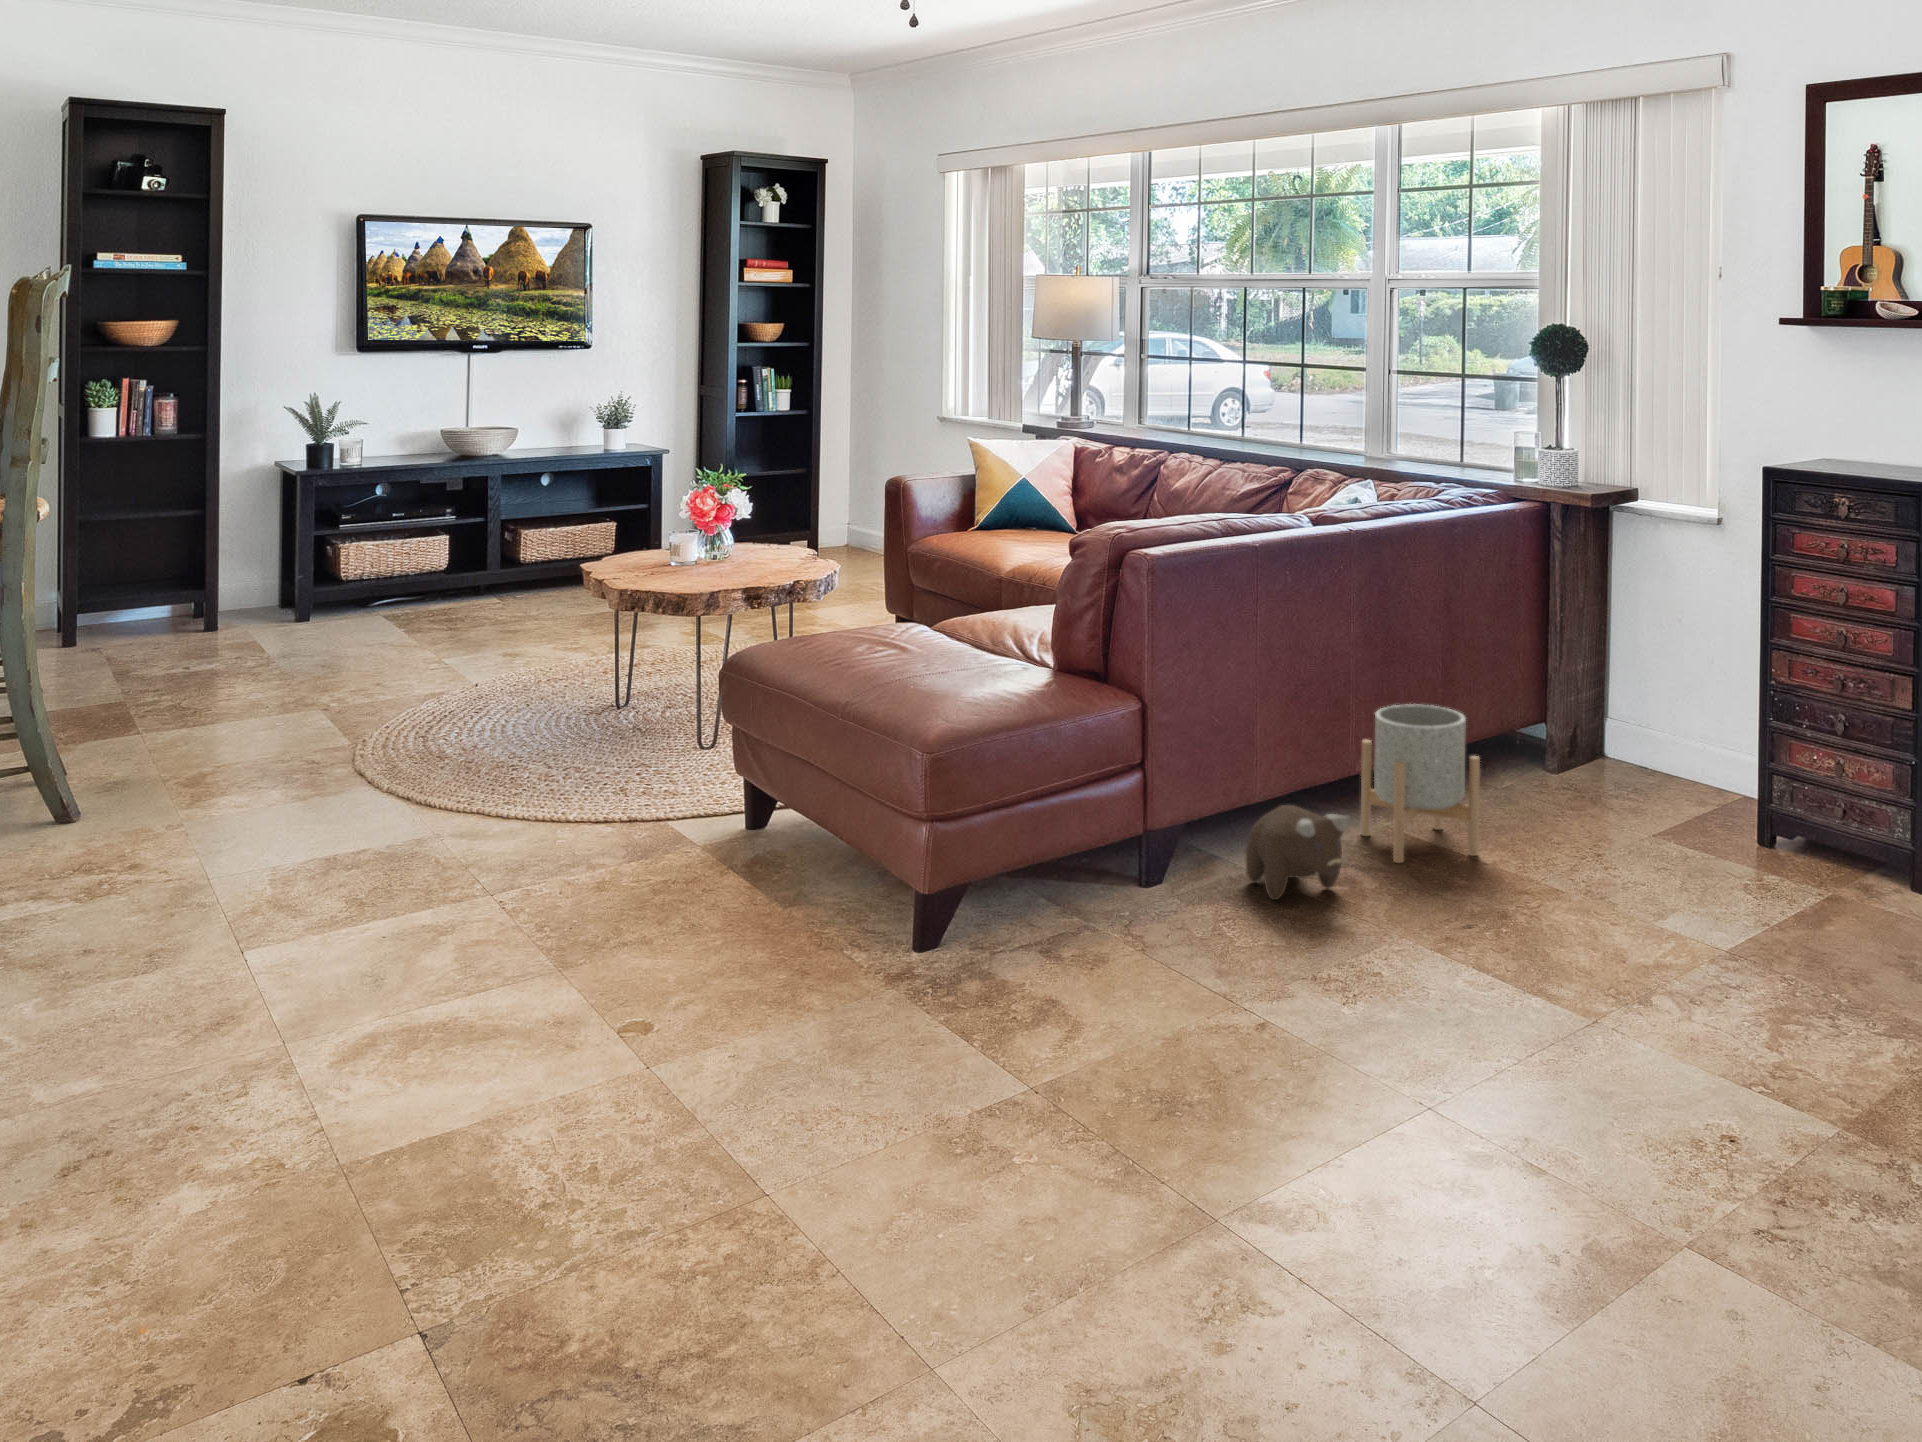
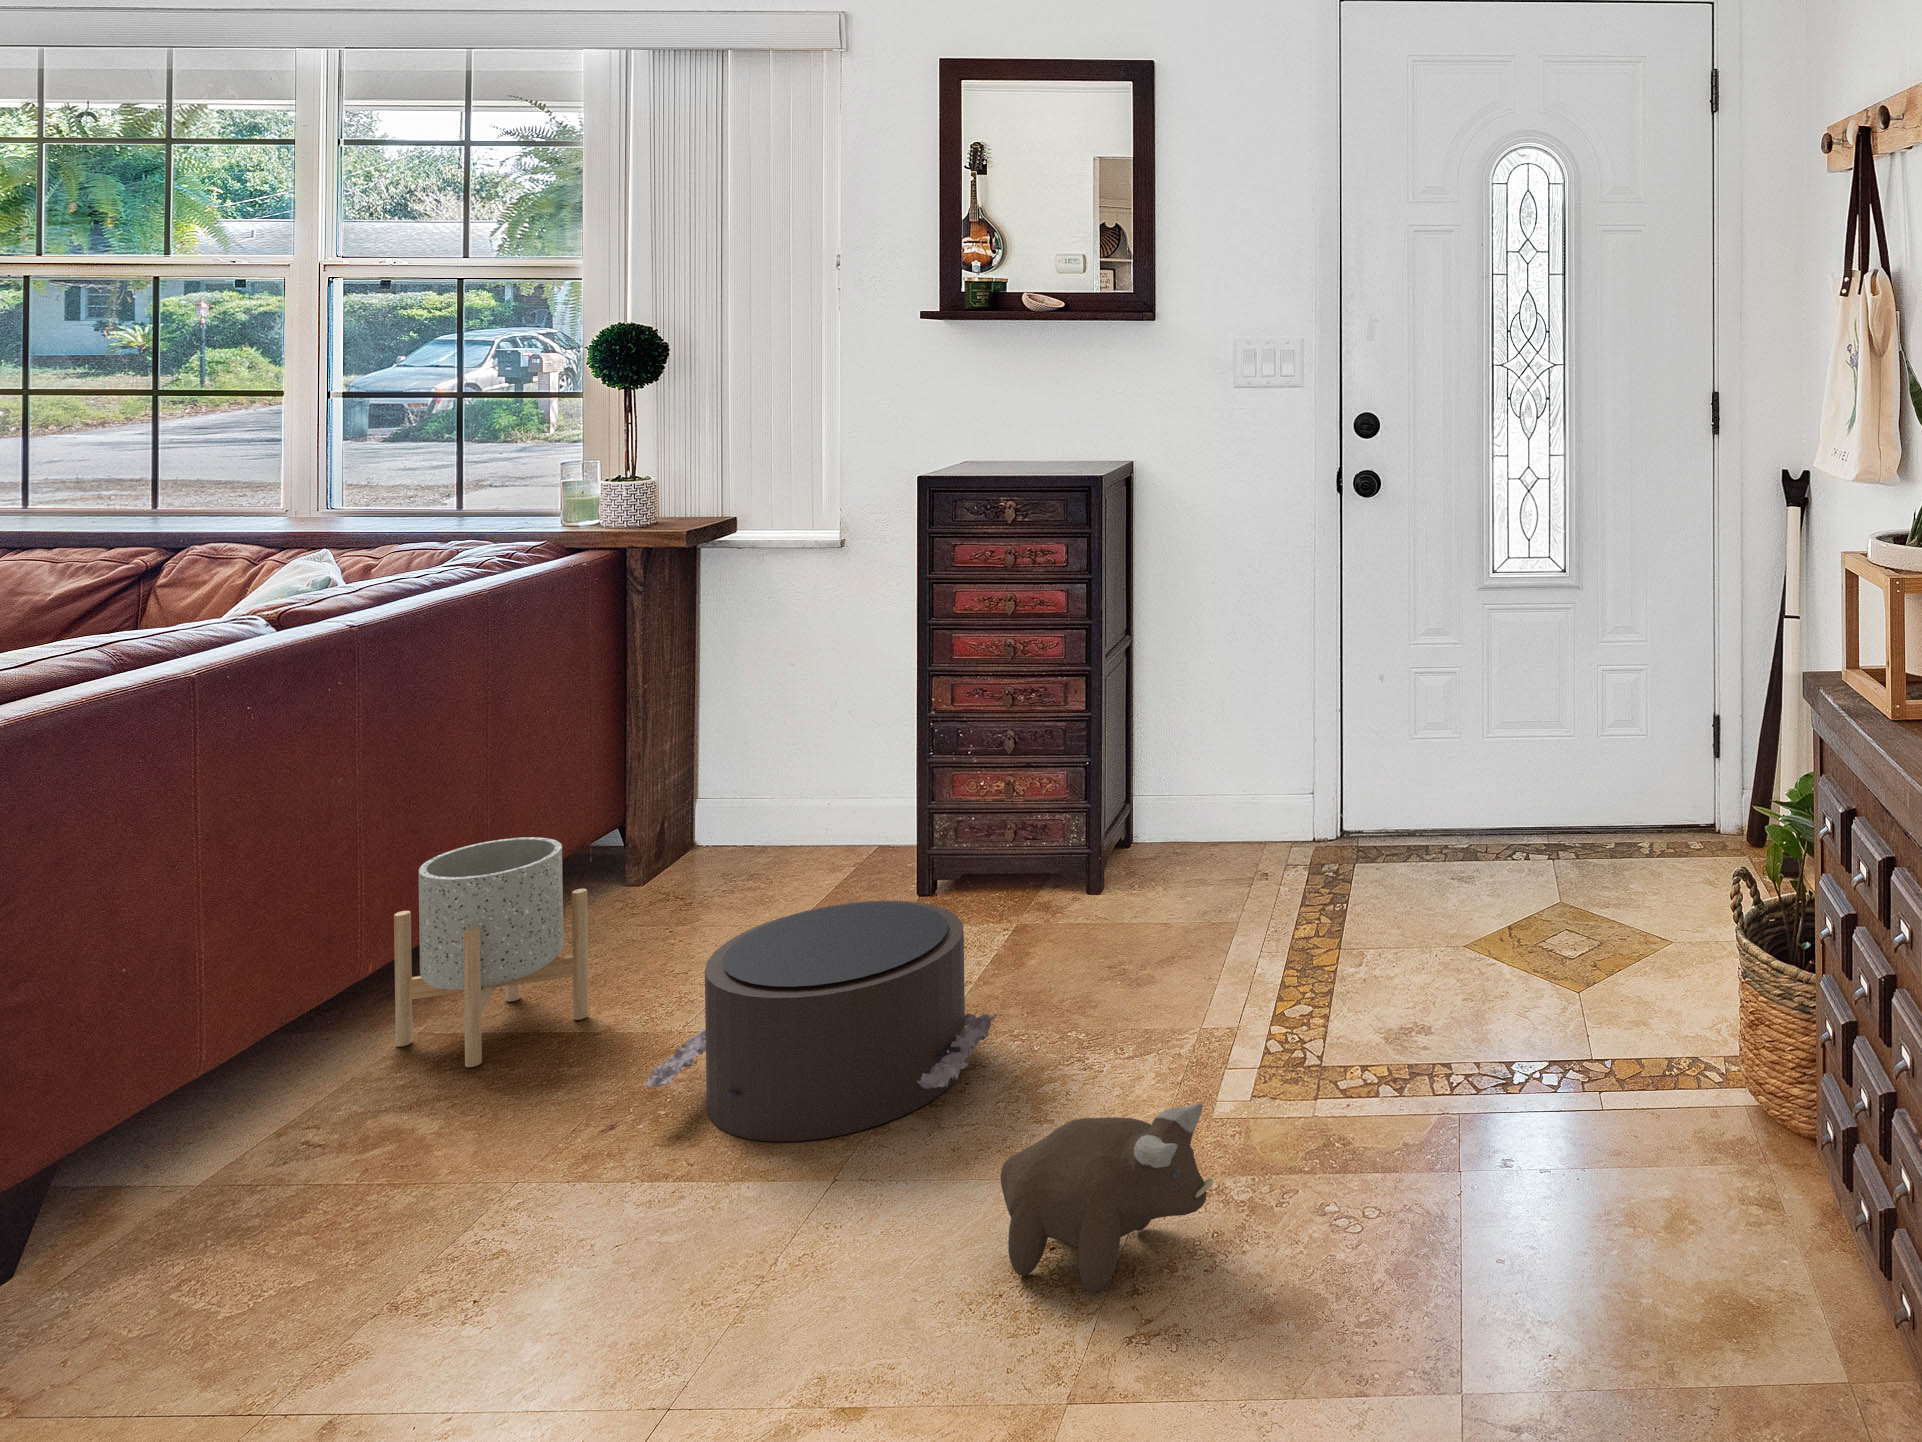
plush toy: present [1246,805,1350,900] -> present [1001,1103,1213,1294]
pouf: none [1482,816,1759,1004] -> present [643,901,996,1142]

